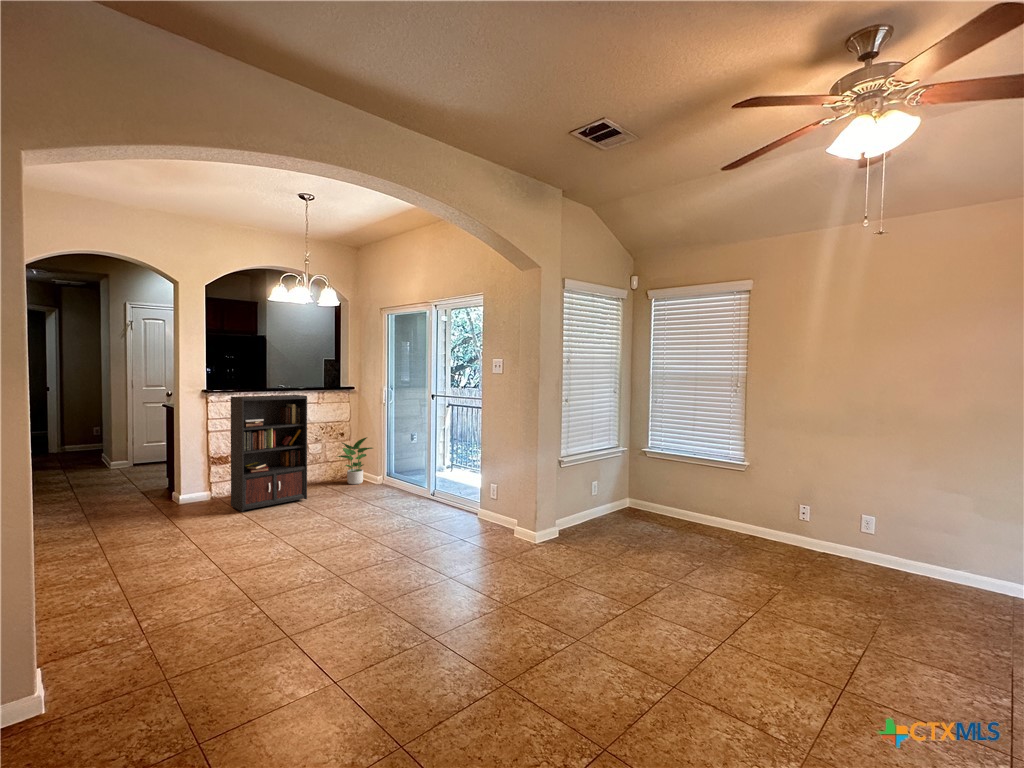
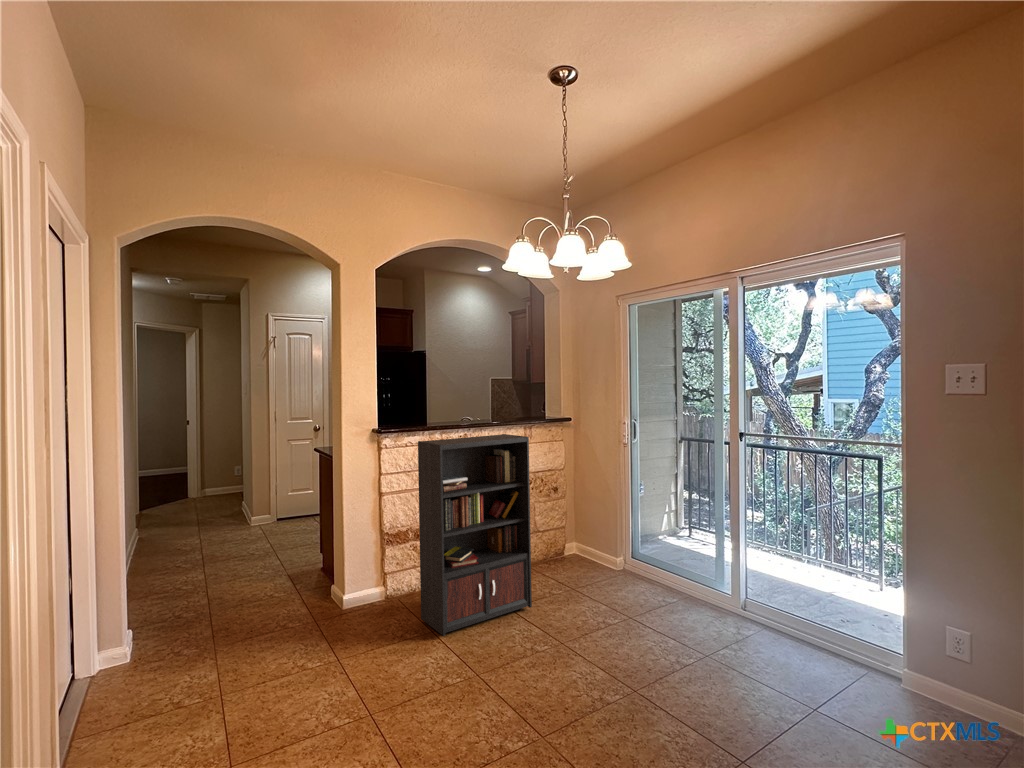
potted plant: present [338,437,373,484] -> none [554,495,612,571]

